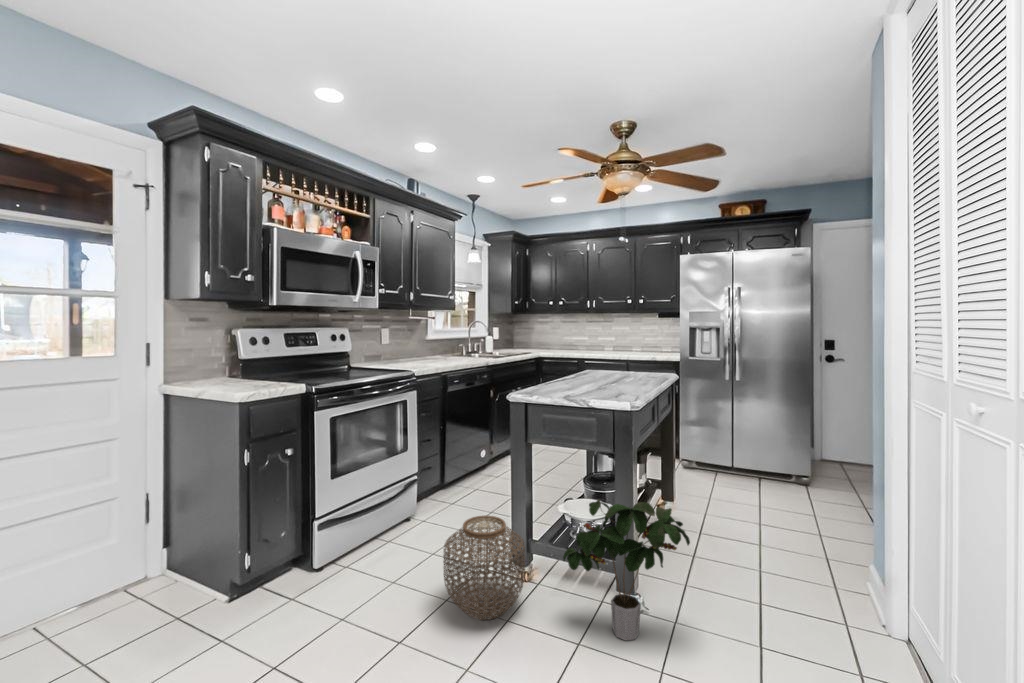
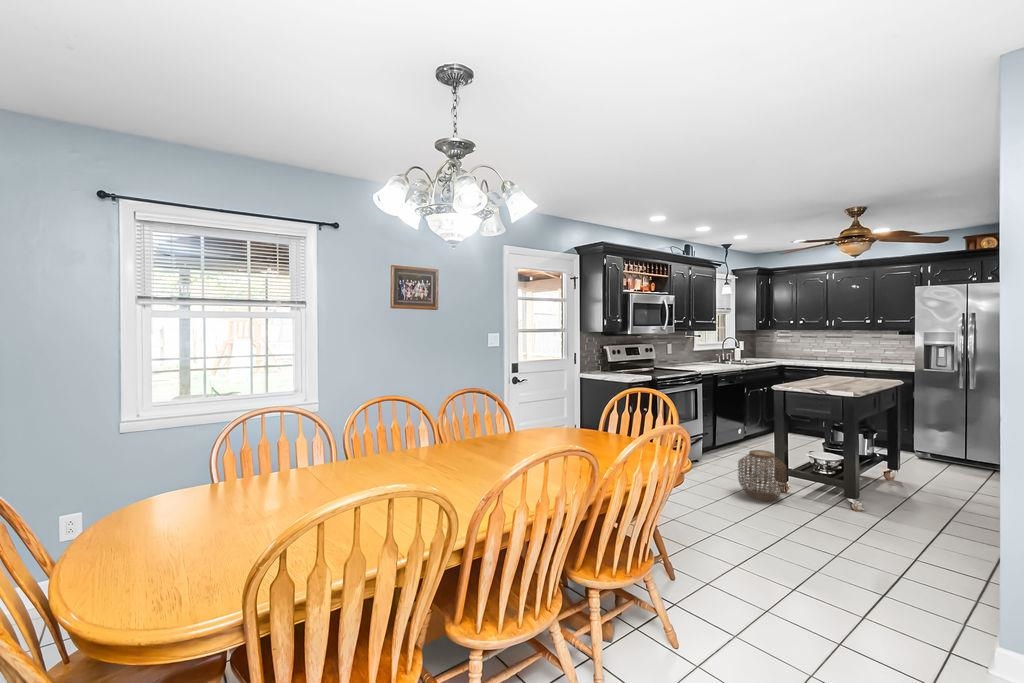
potted plant: present [563,499,690,640] -> none [811,443,891,517]

